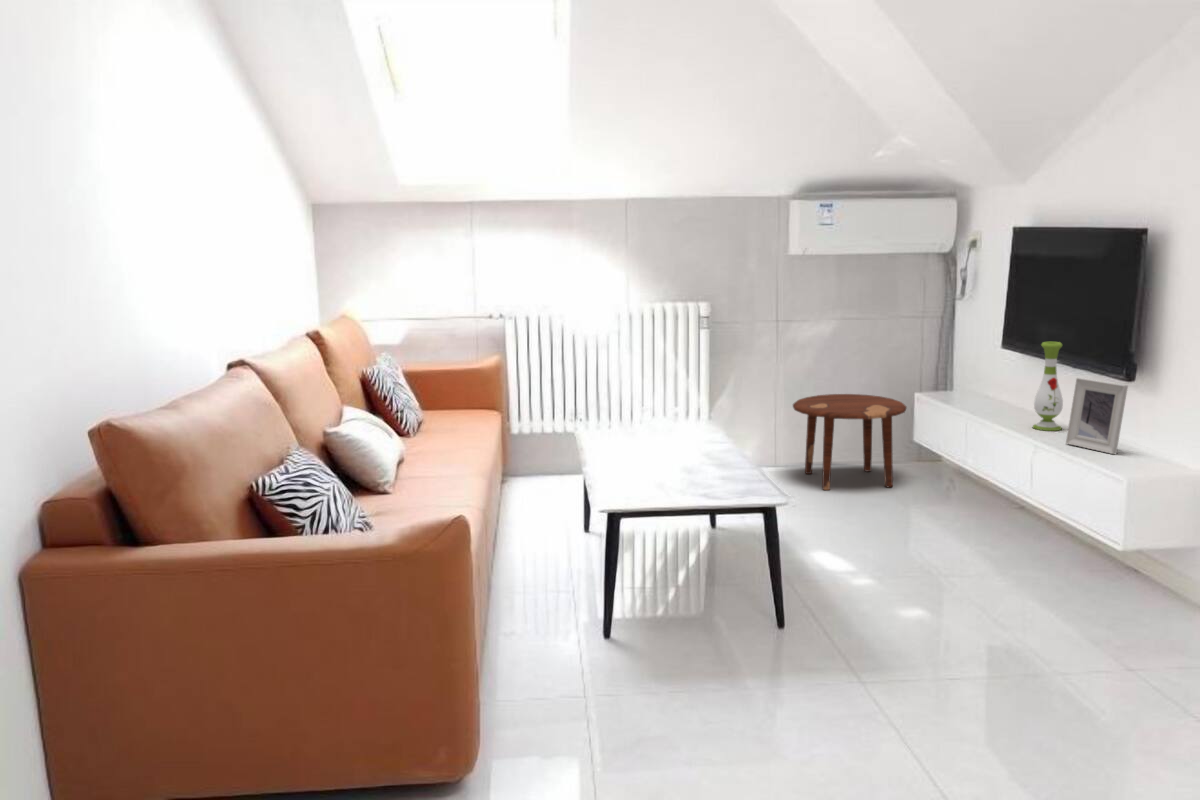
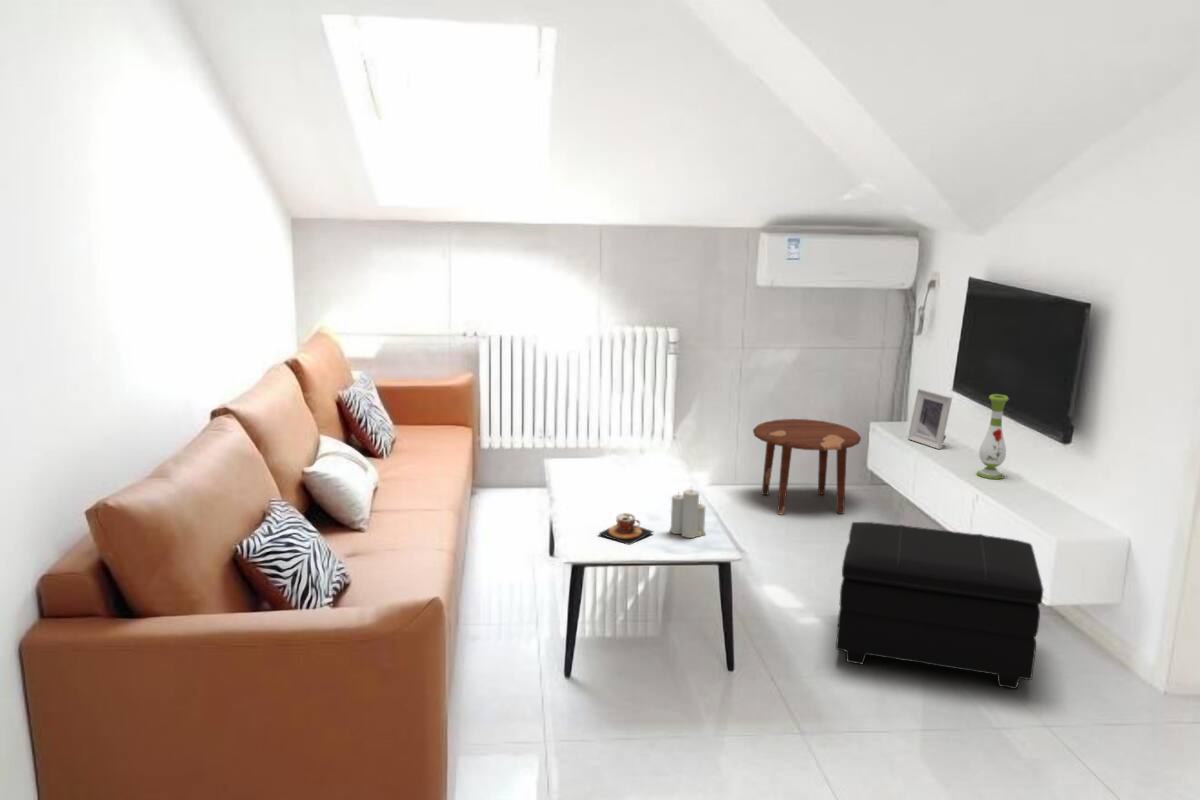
picture frame: present [1066,378,1128,454] -> present [908,389,952,449]
candle: none [710,432,749,487] -> present [670,489,706,538]
teacup: none [634,464,694,495] -> present [599,513,653,545]
footstool: none [893,473,1116,636] -> present [836,522,1043,689]

